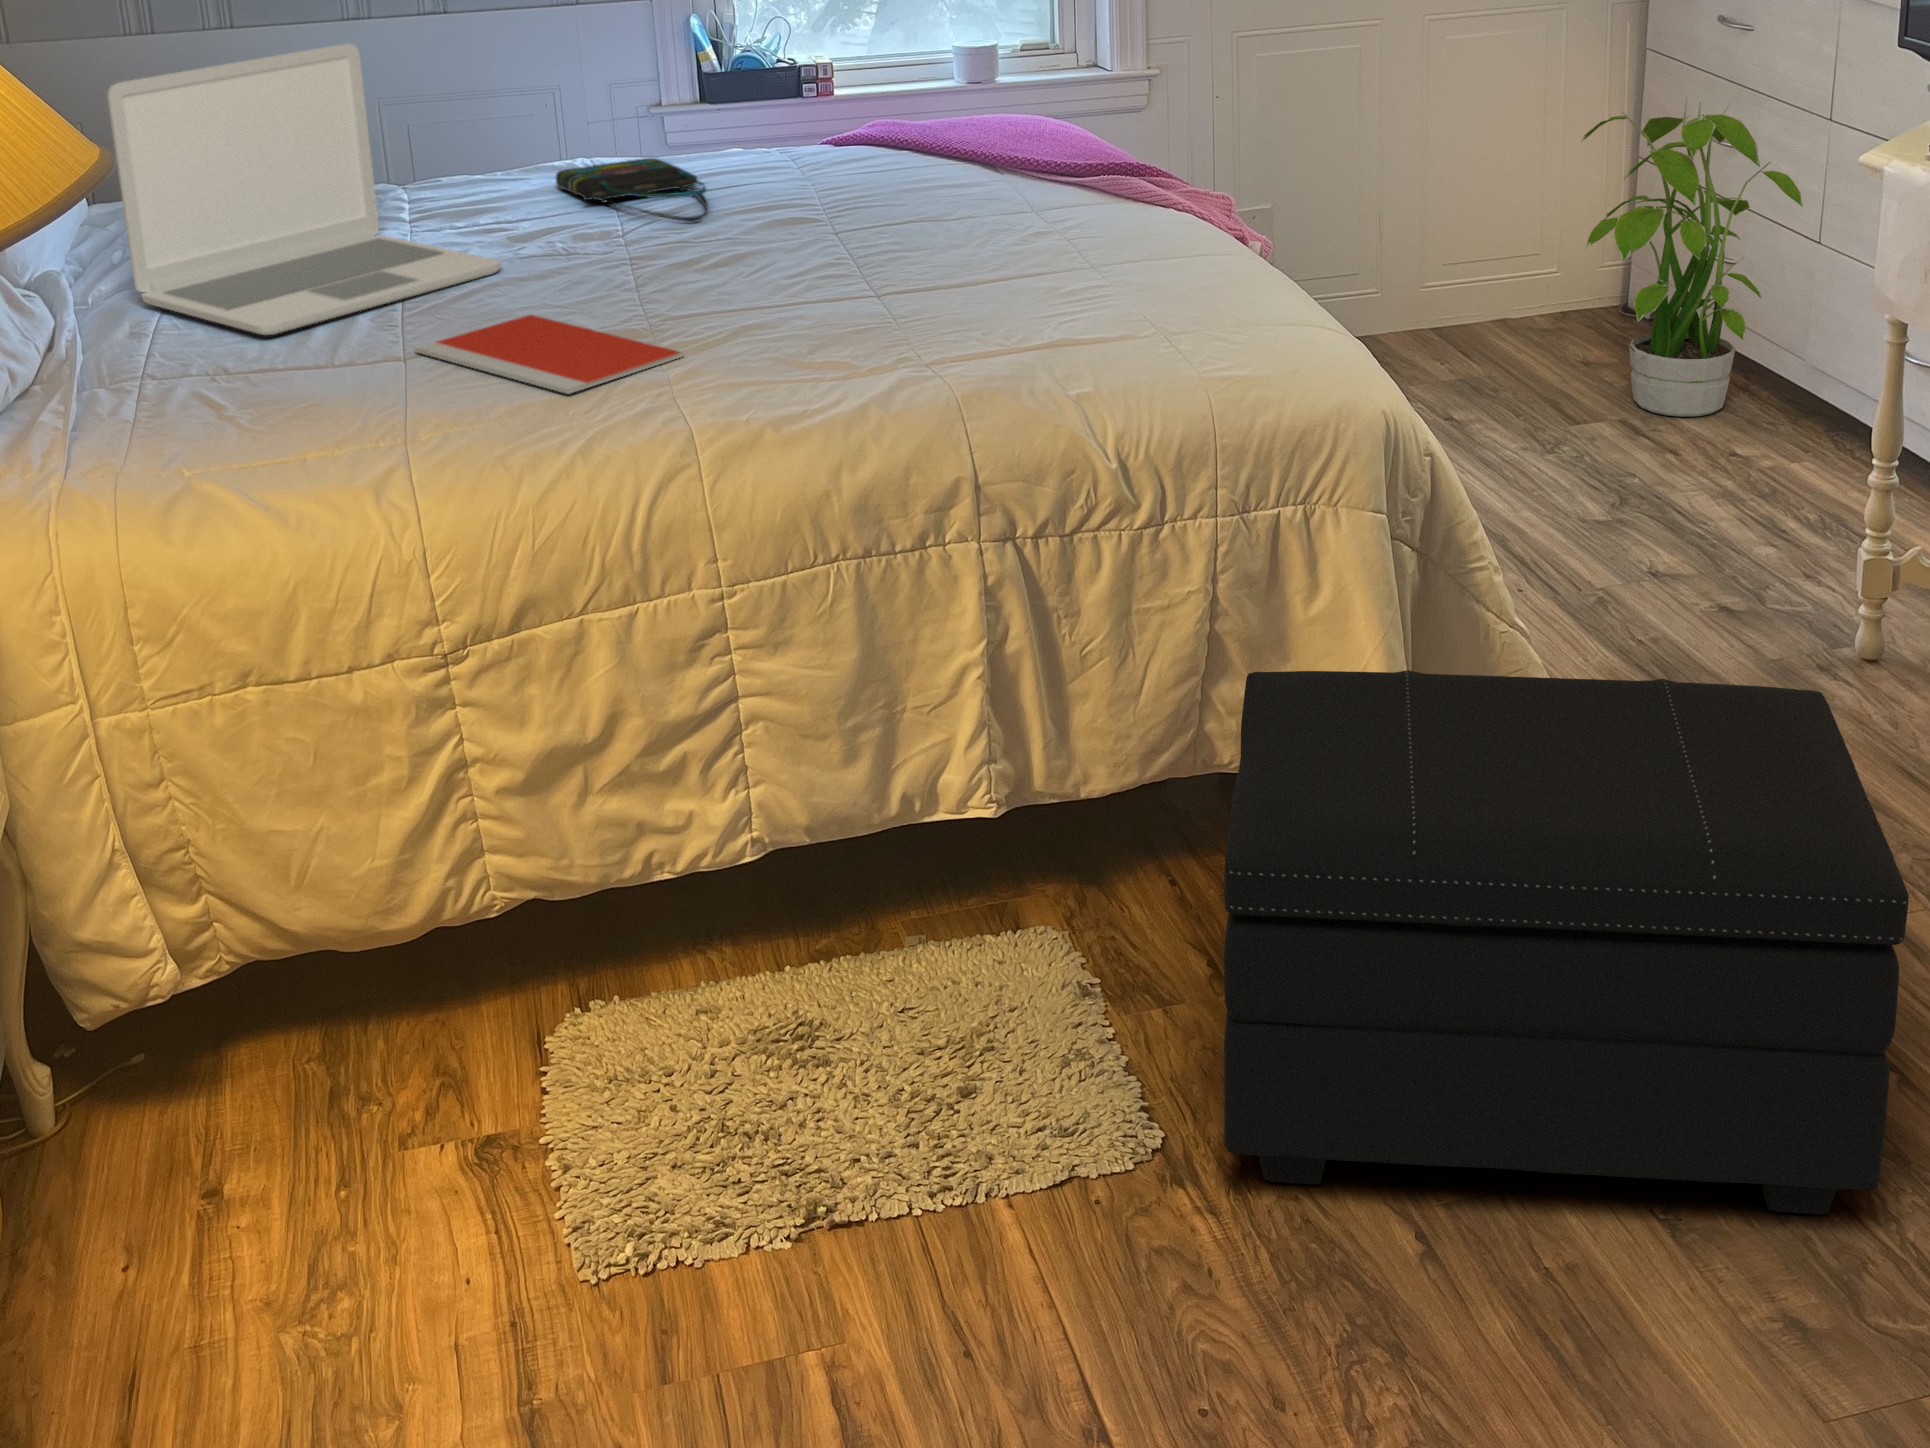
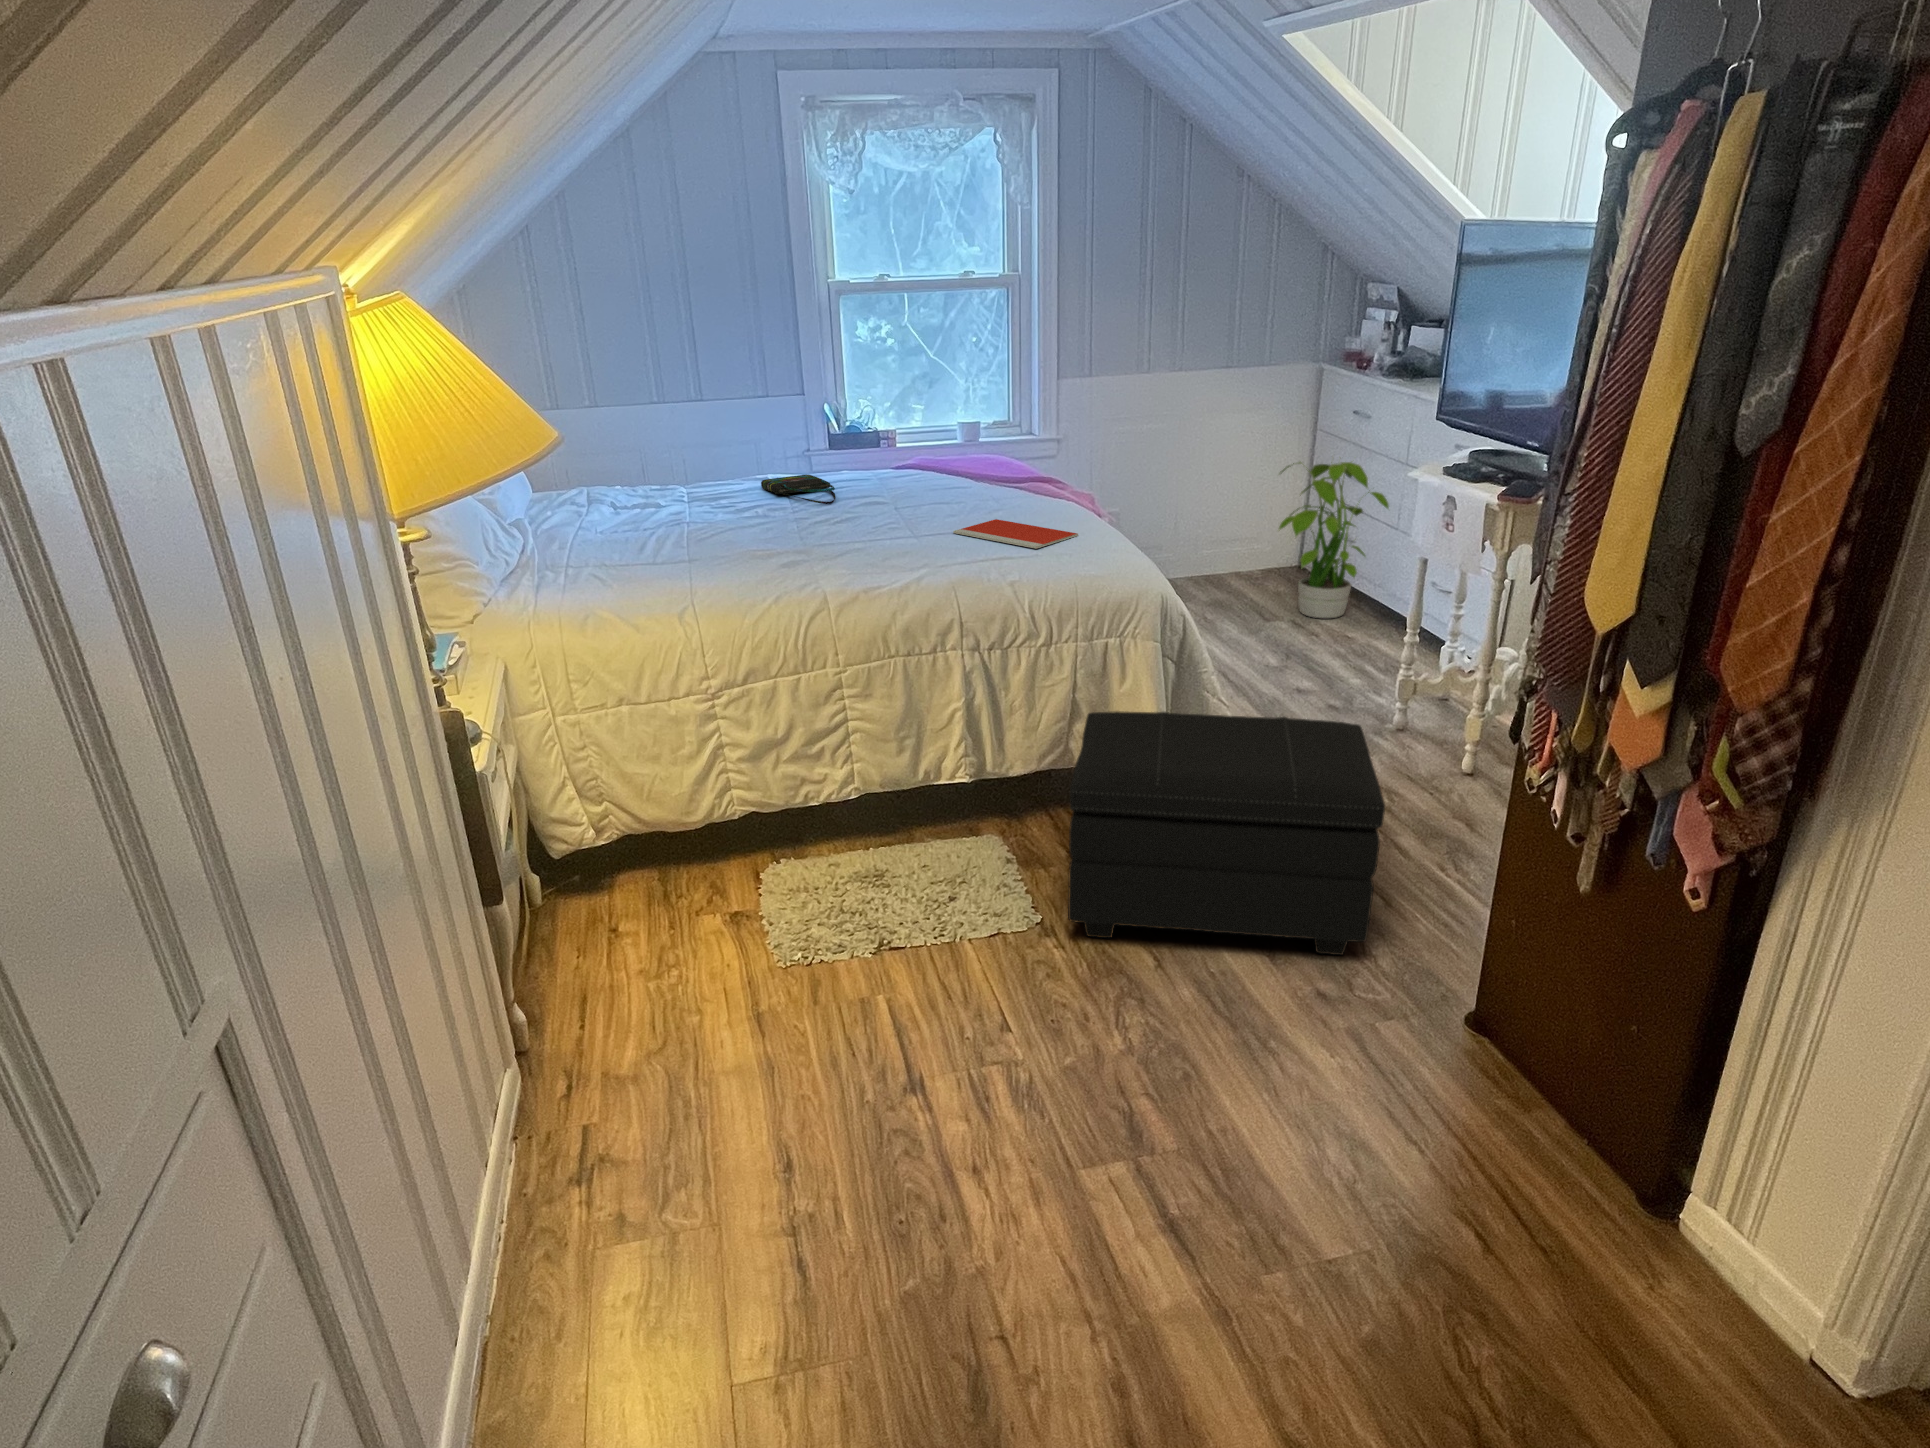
laptop: present [107,44,501,335] -> none [546,411,736,551]
notebook: present [415,315,684,394] -> present [953,519,1078,549]

